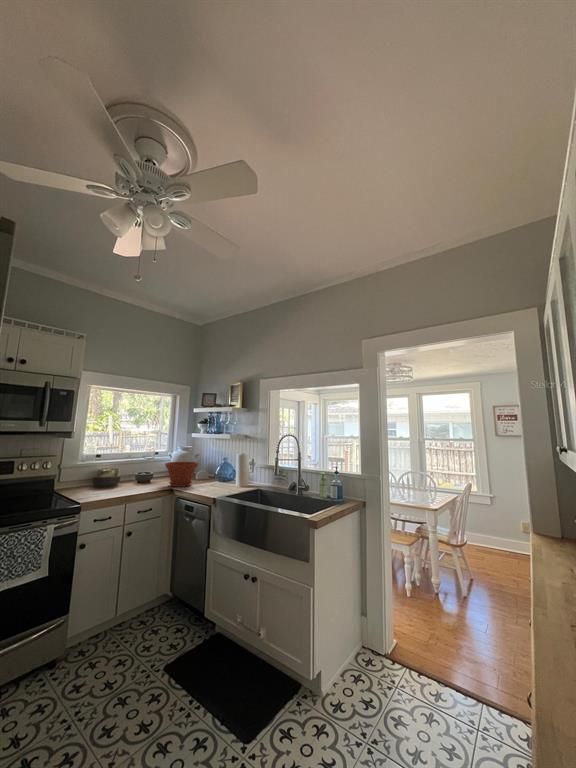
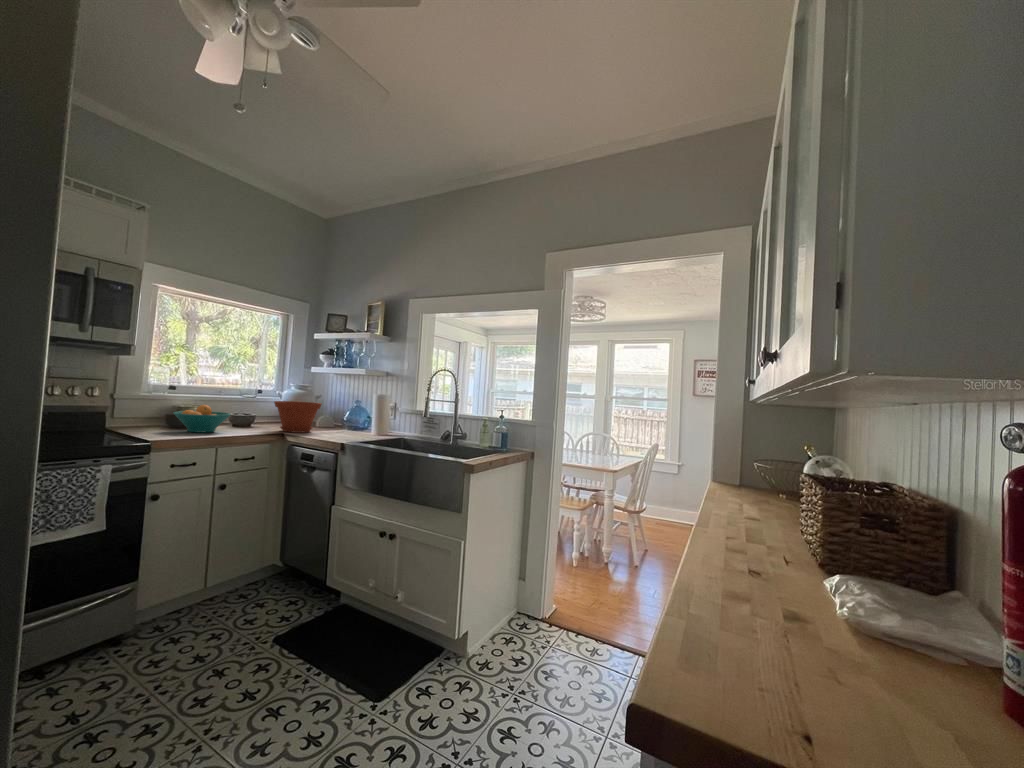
fruit bowl: none [97,470,136,492] -> present [174,405,231,432]

